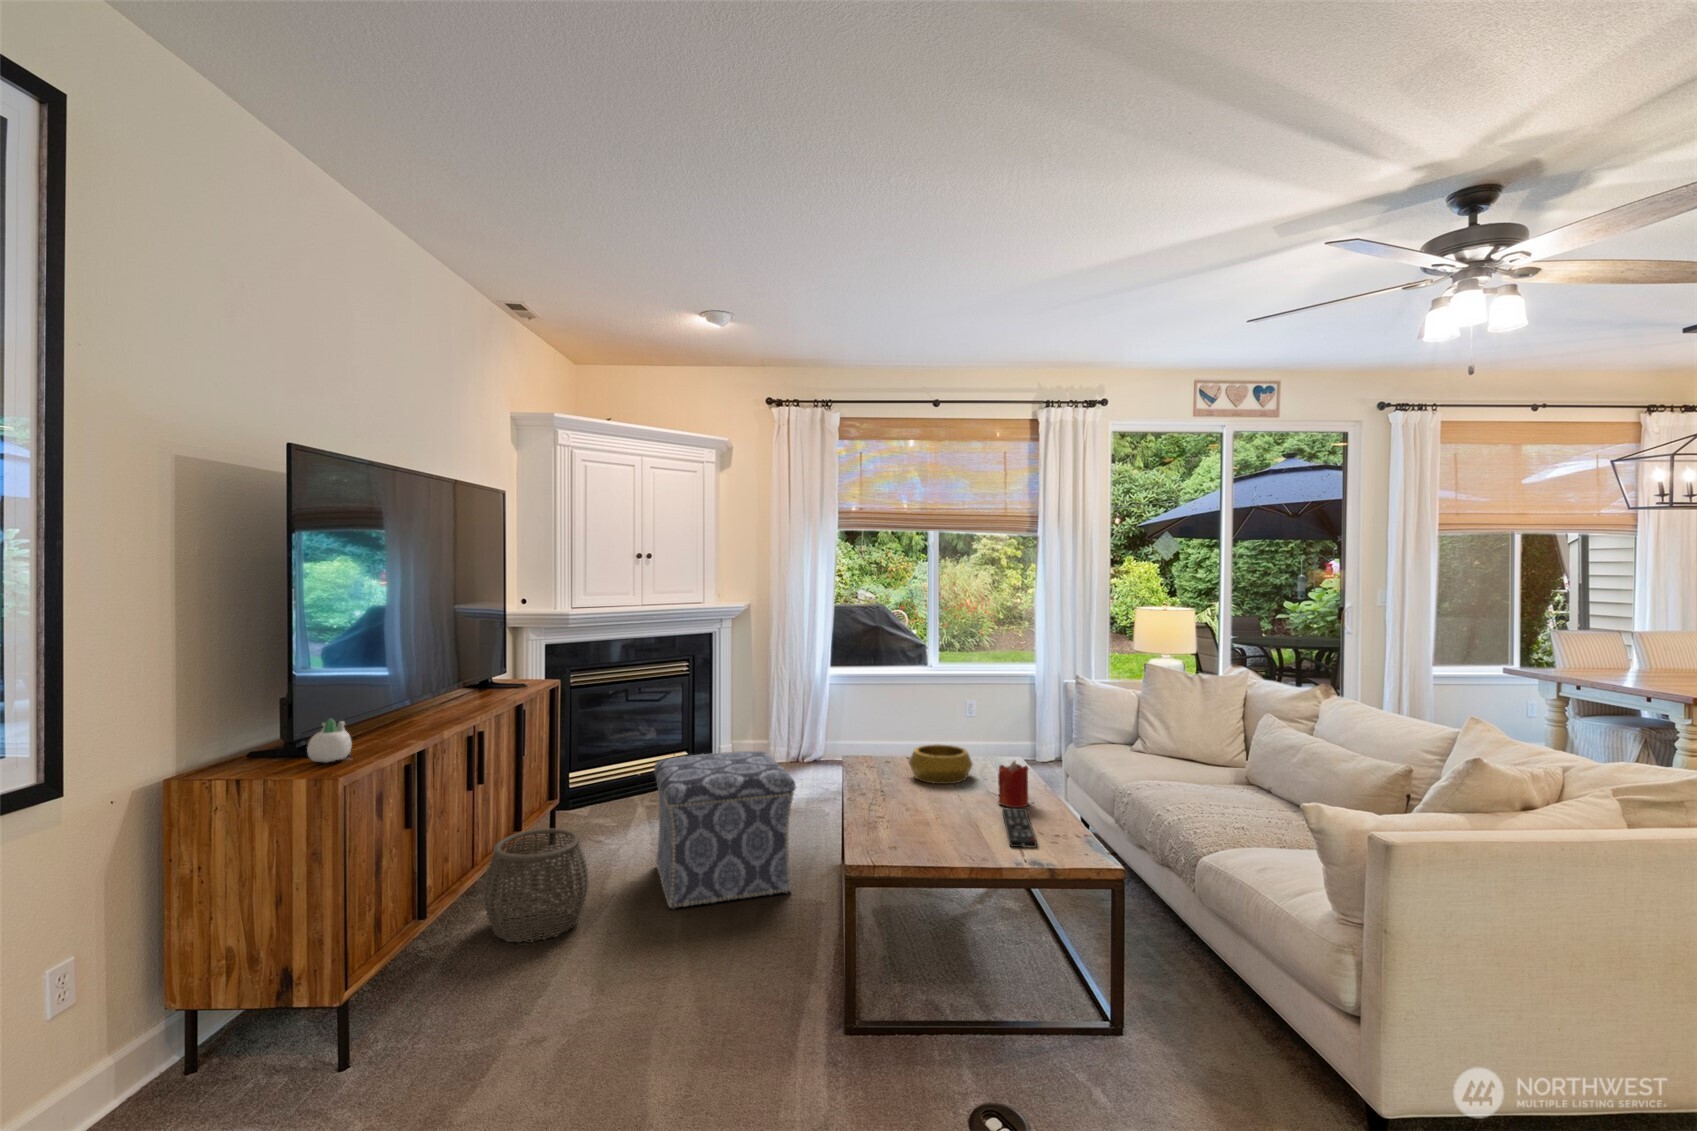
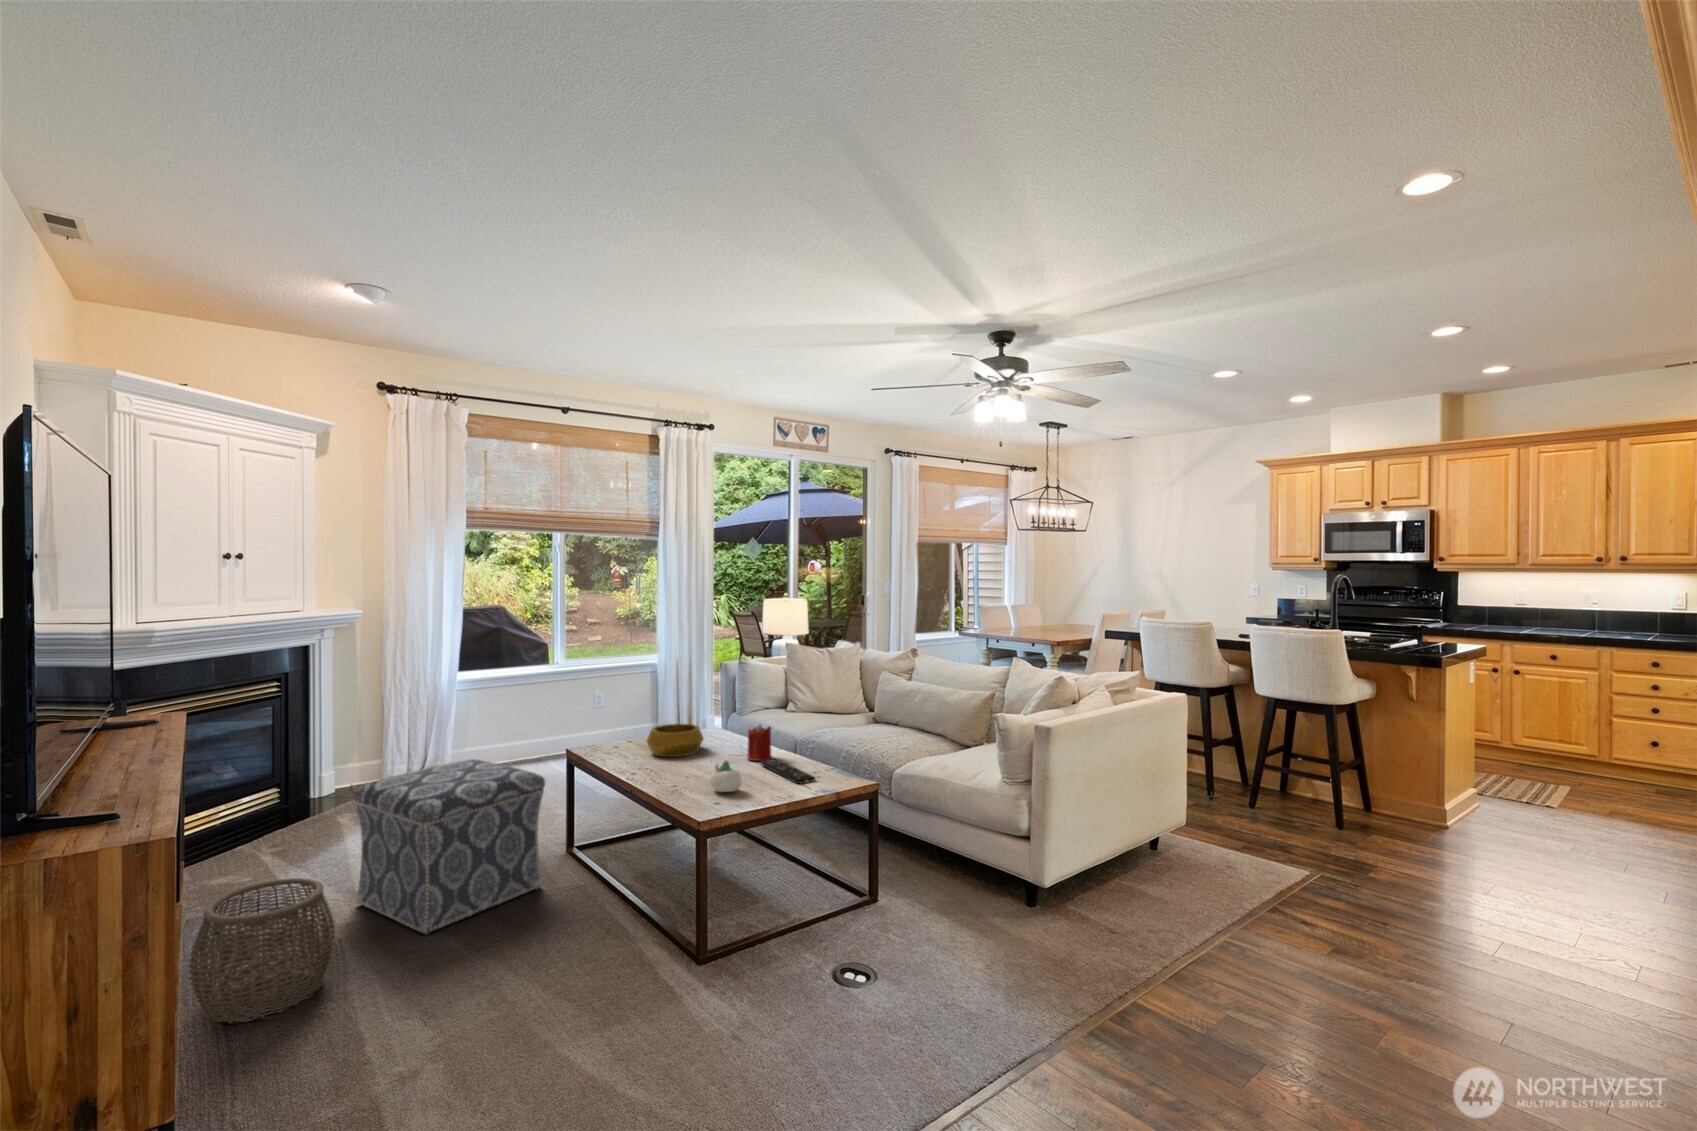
succulent planter: present [307,719,352,762] -> present [710,760,742,792]

